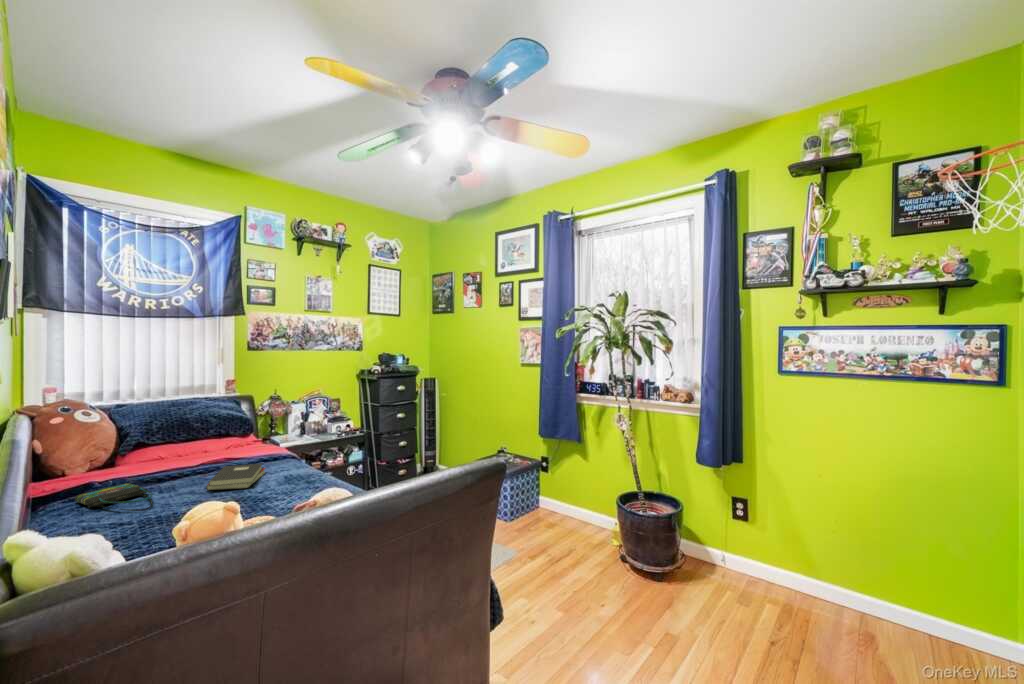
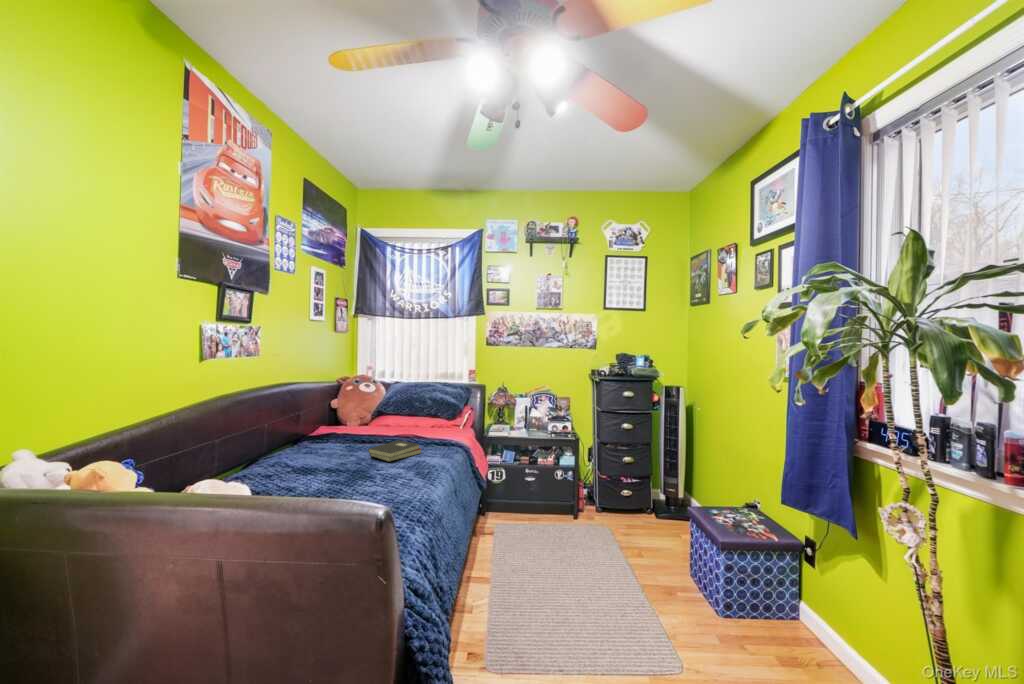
tote bag: present [75,483,152,511] -> none [310,438,350,460]

